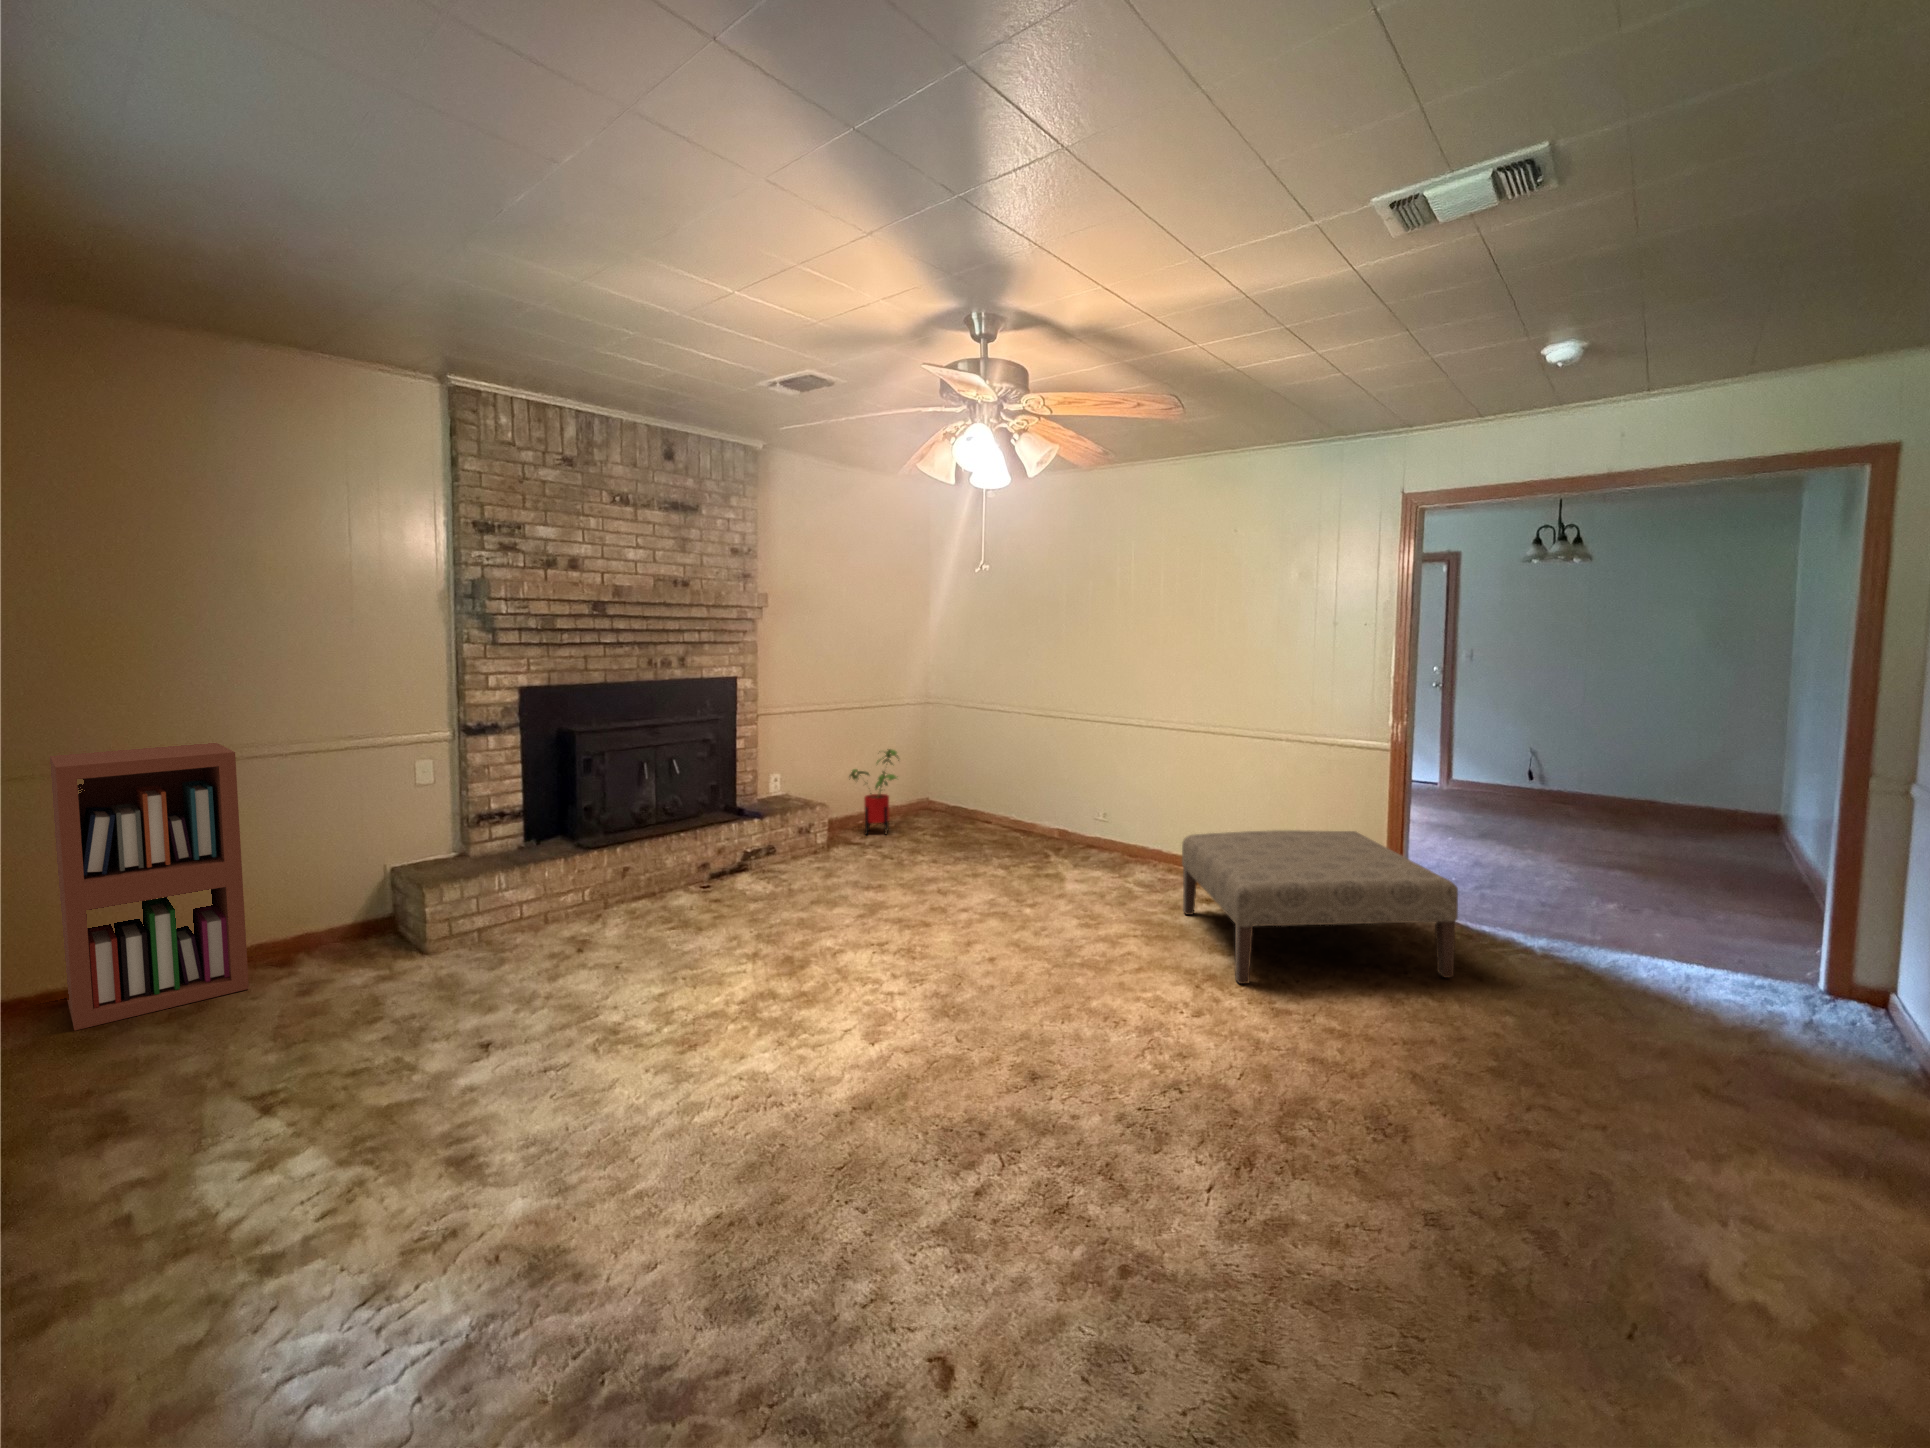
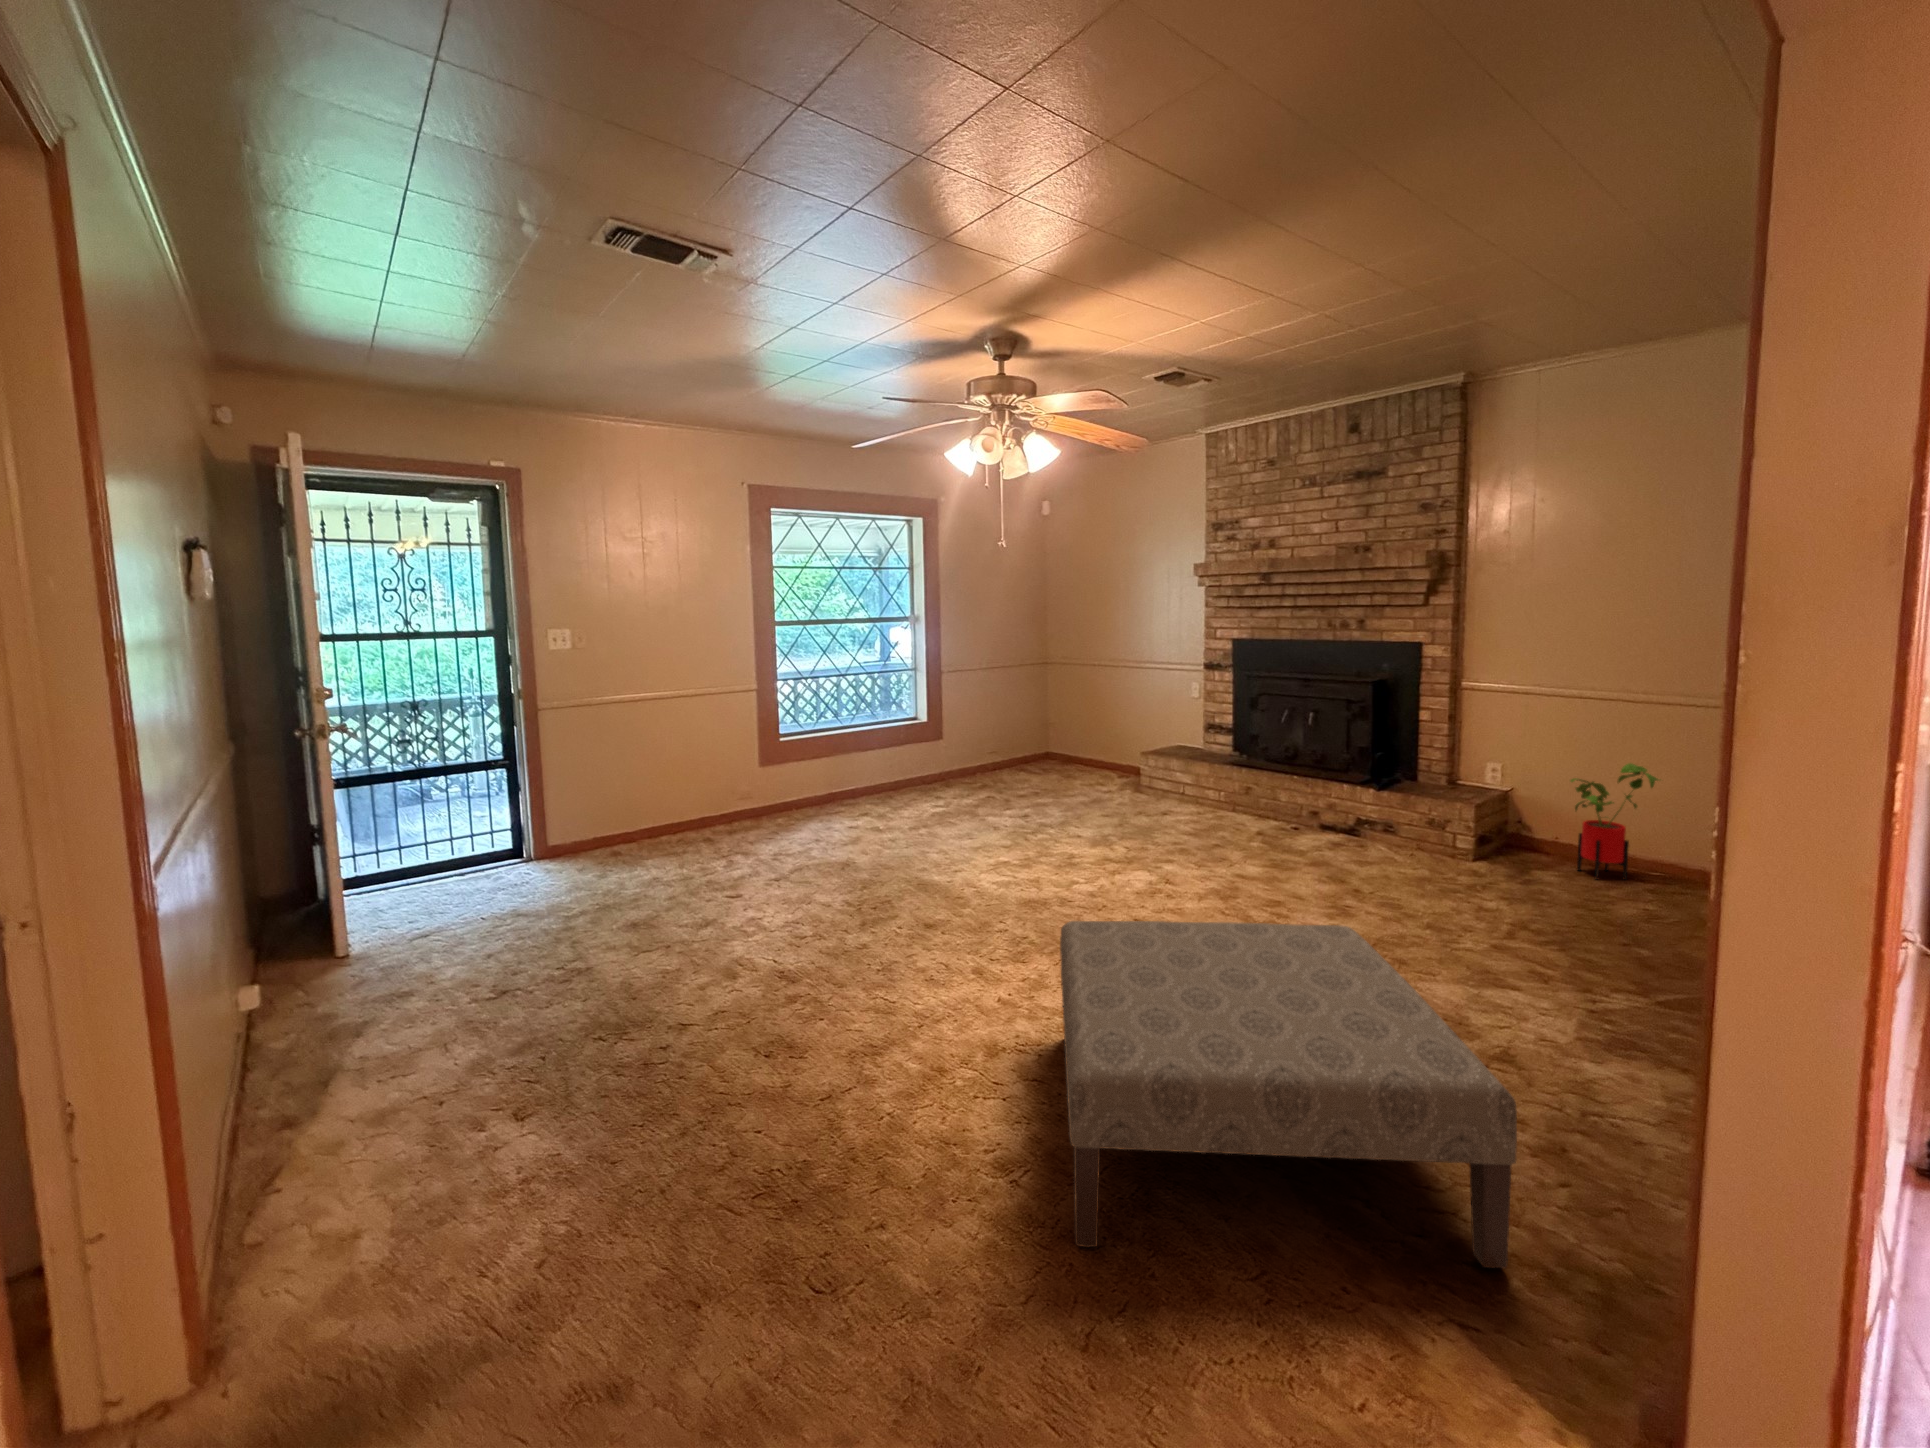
bookshelf: present [50,743,249,1031] -> none [1029,654,1112,779]

